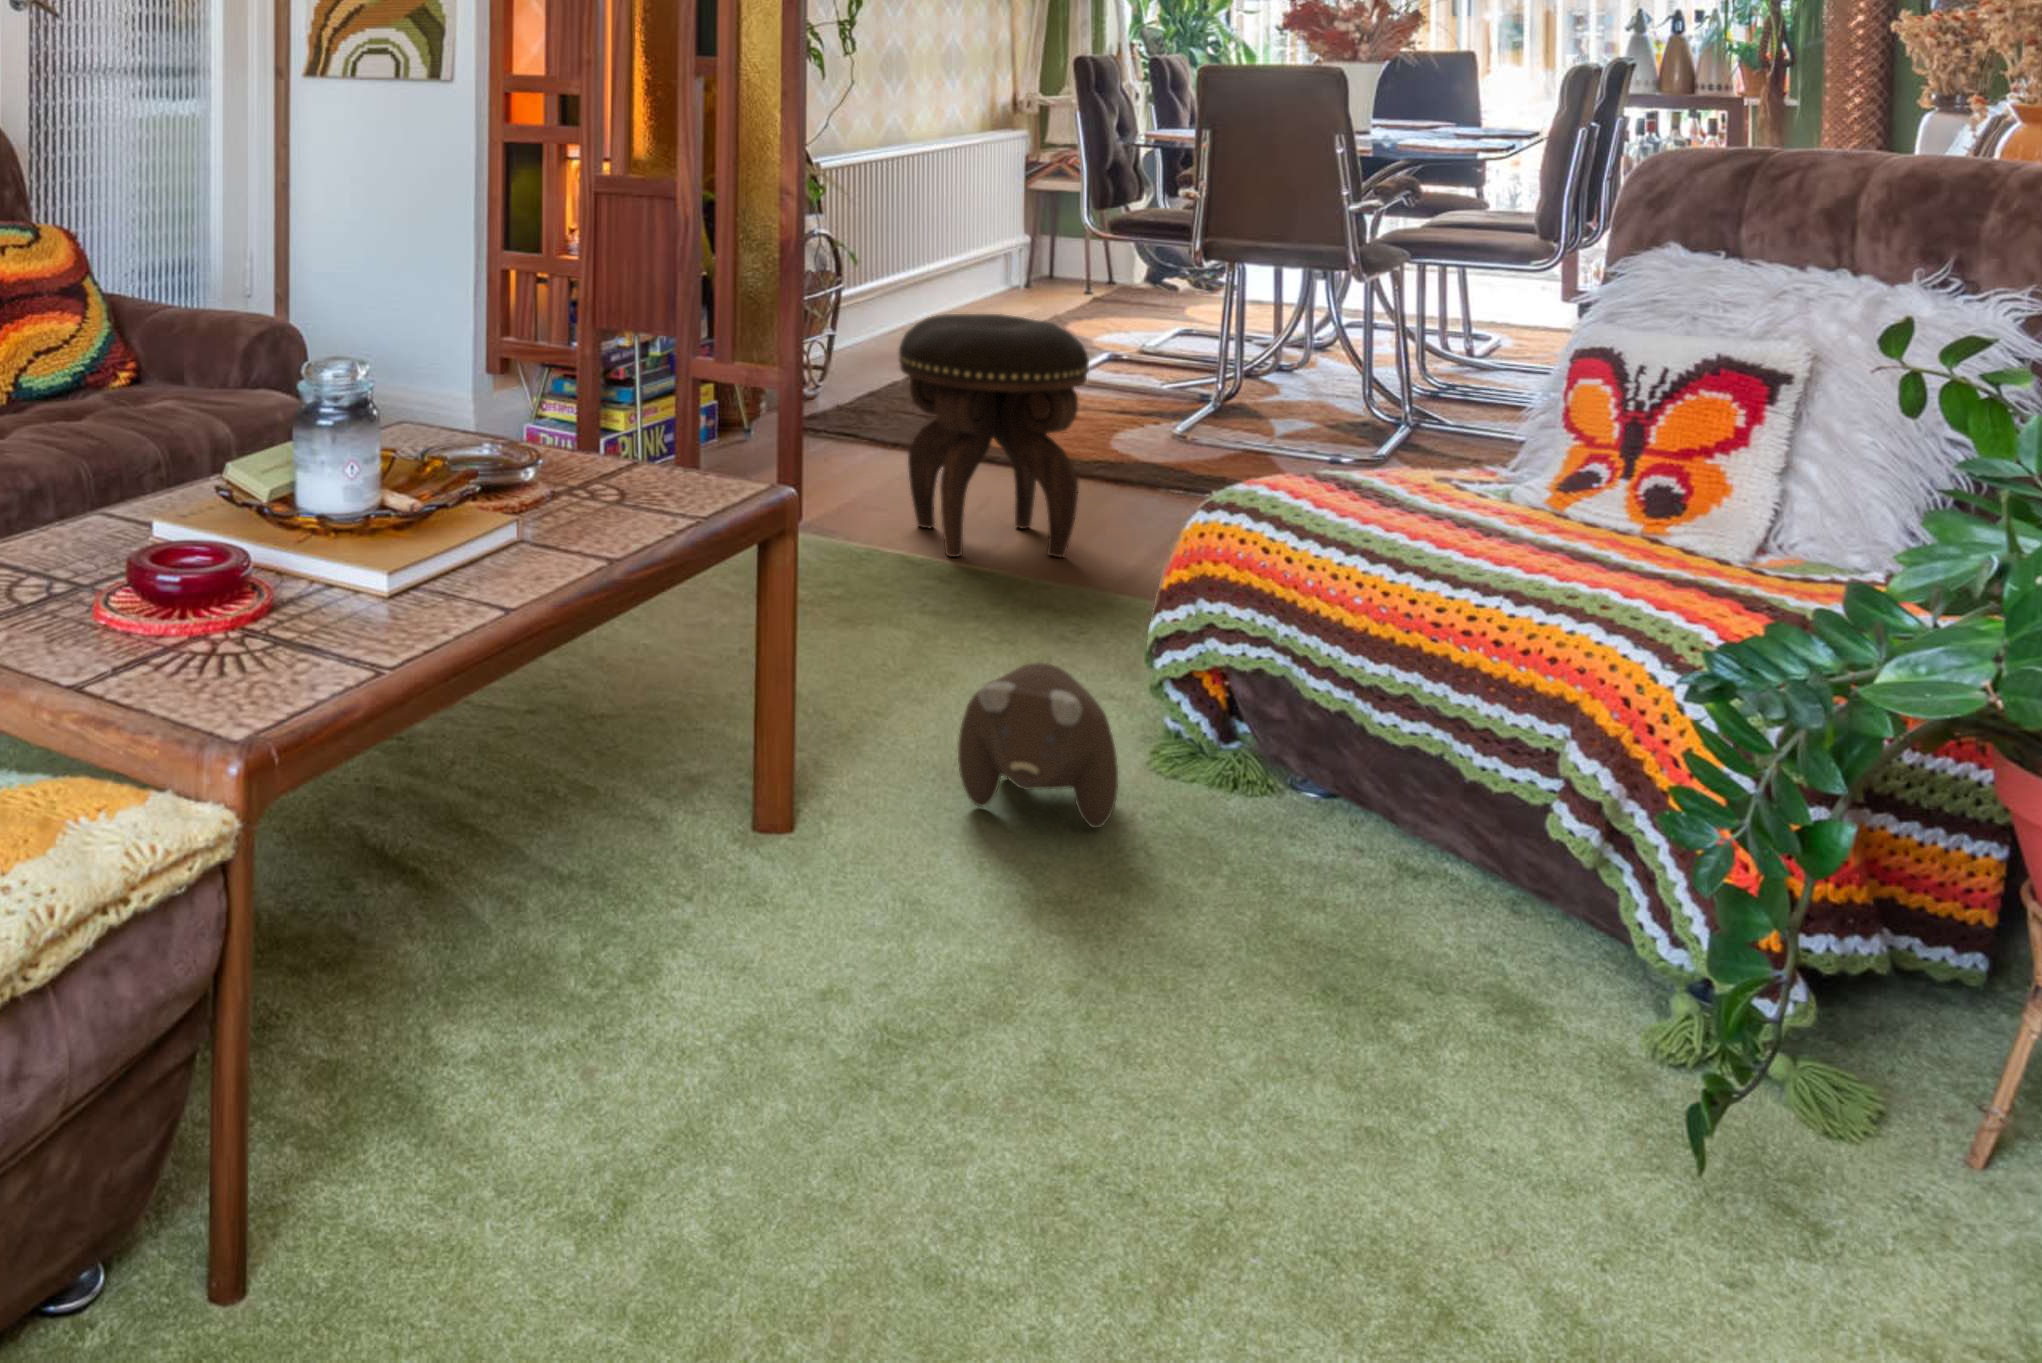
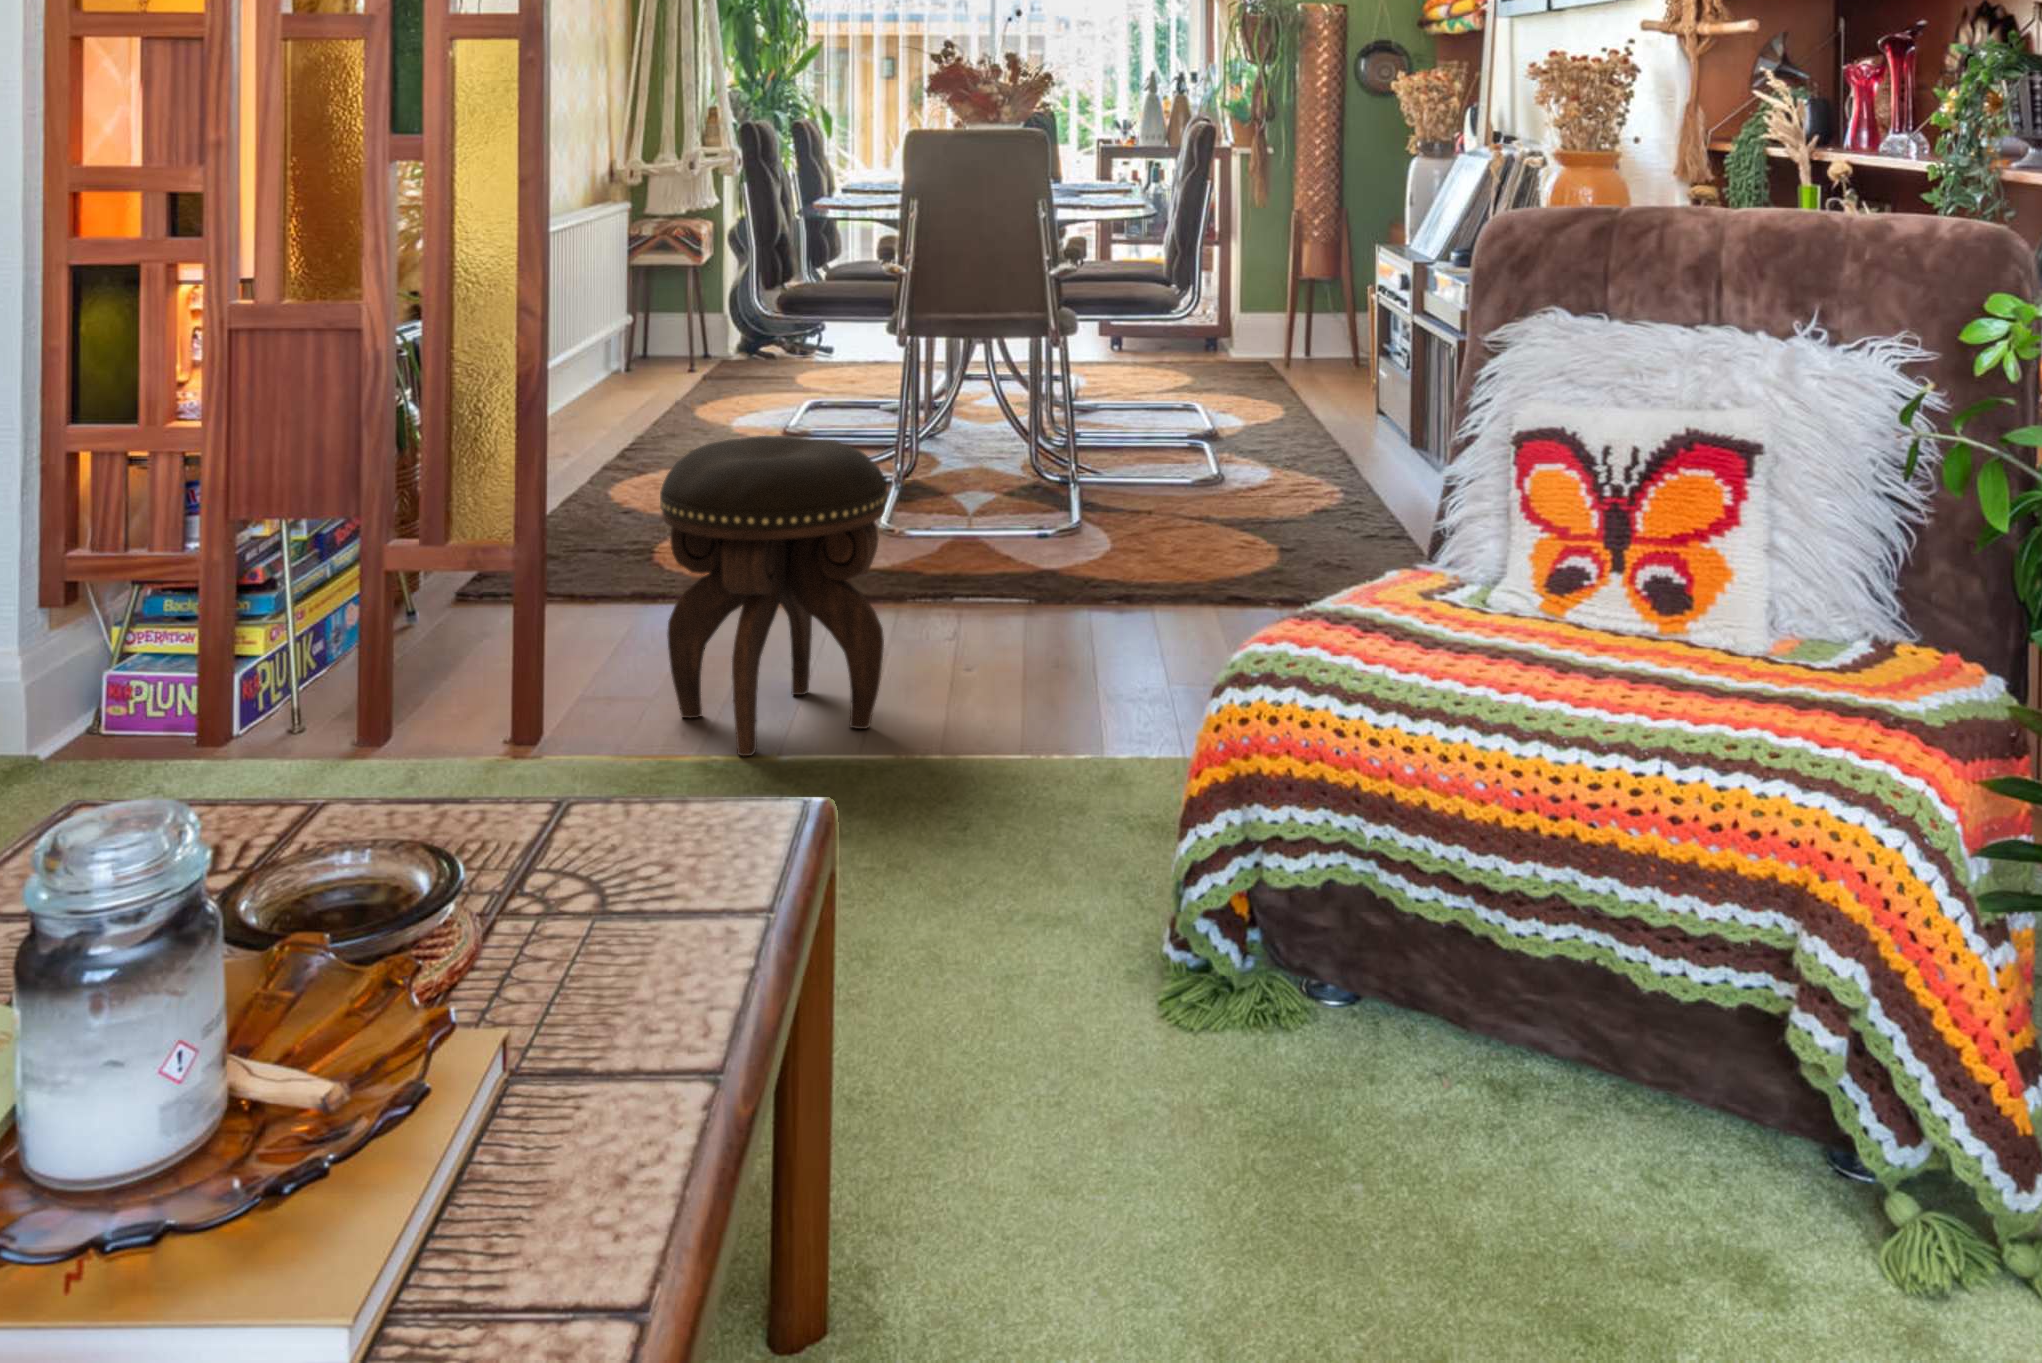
plush toy: present [958,662,1118,828] -> none [989,951,1201,1192]

